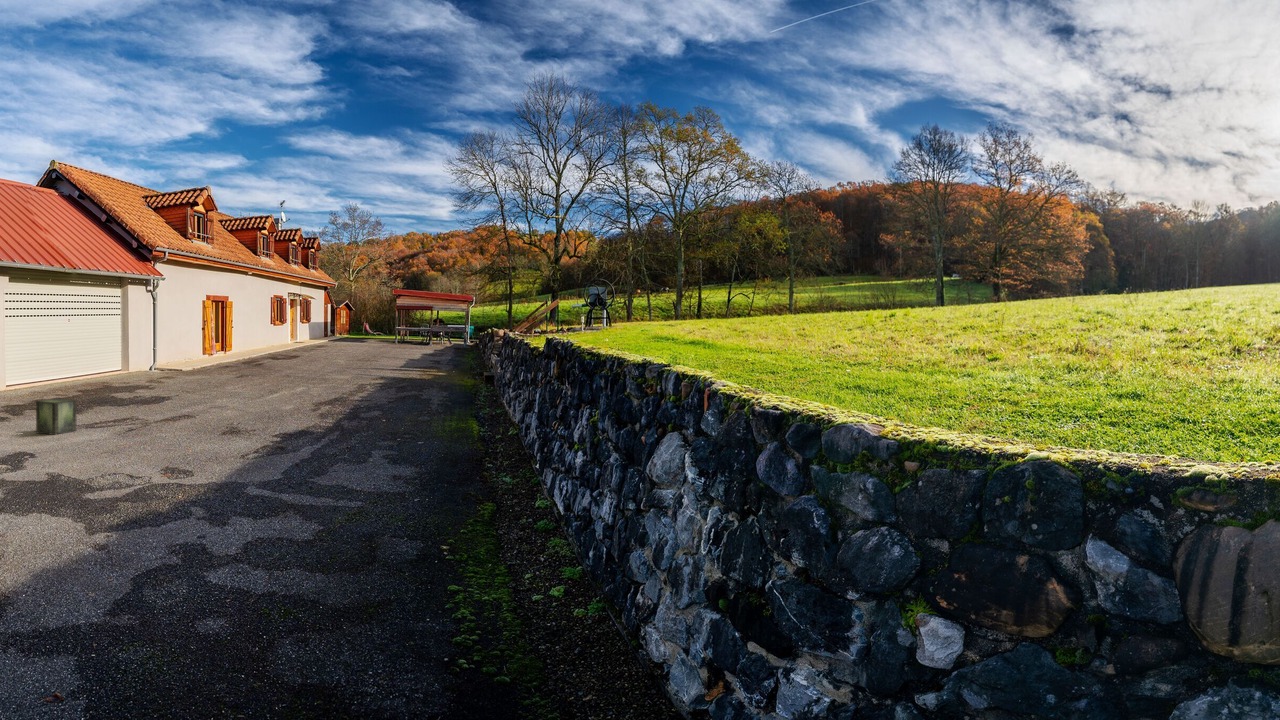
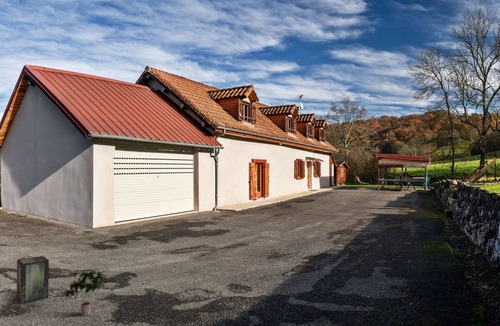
potted plant: none [119,402,159,434] -> present [65,271,107,316]

